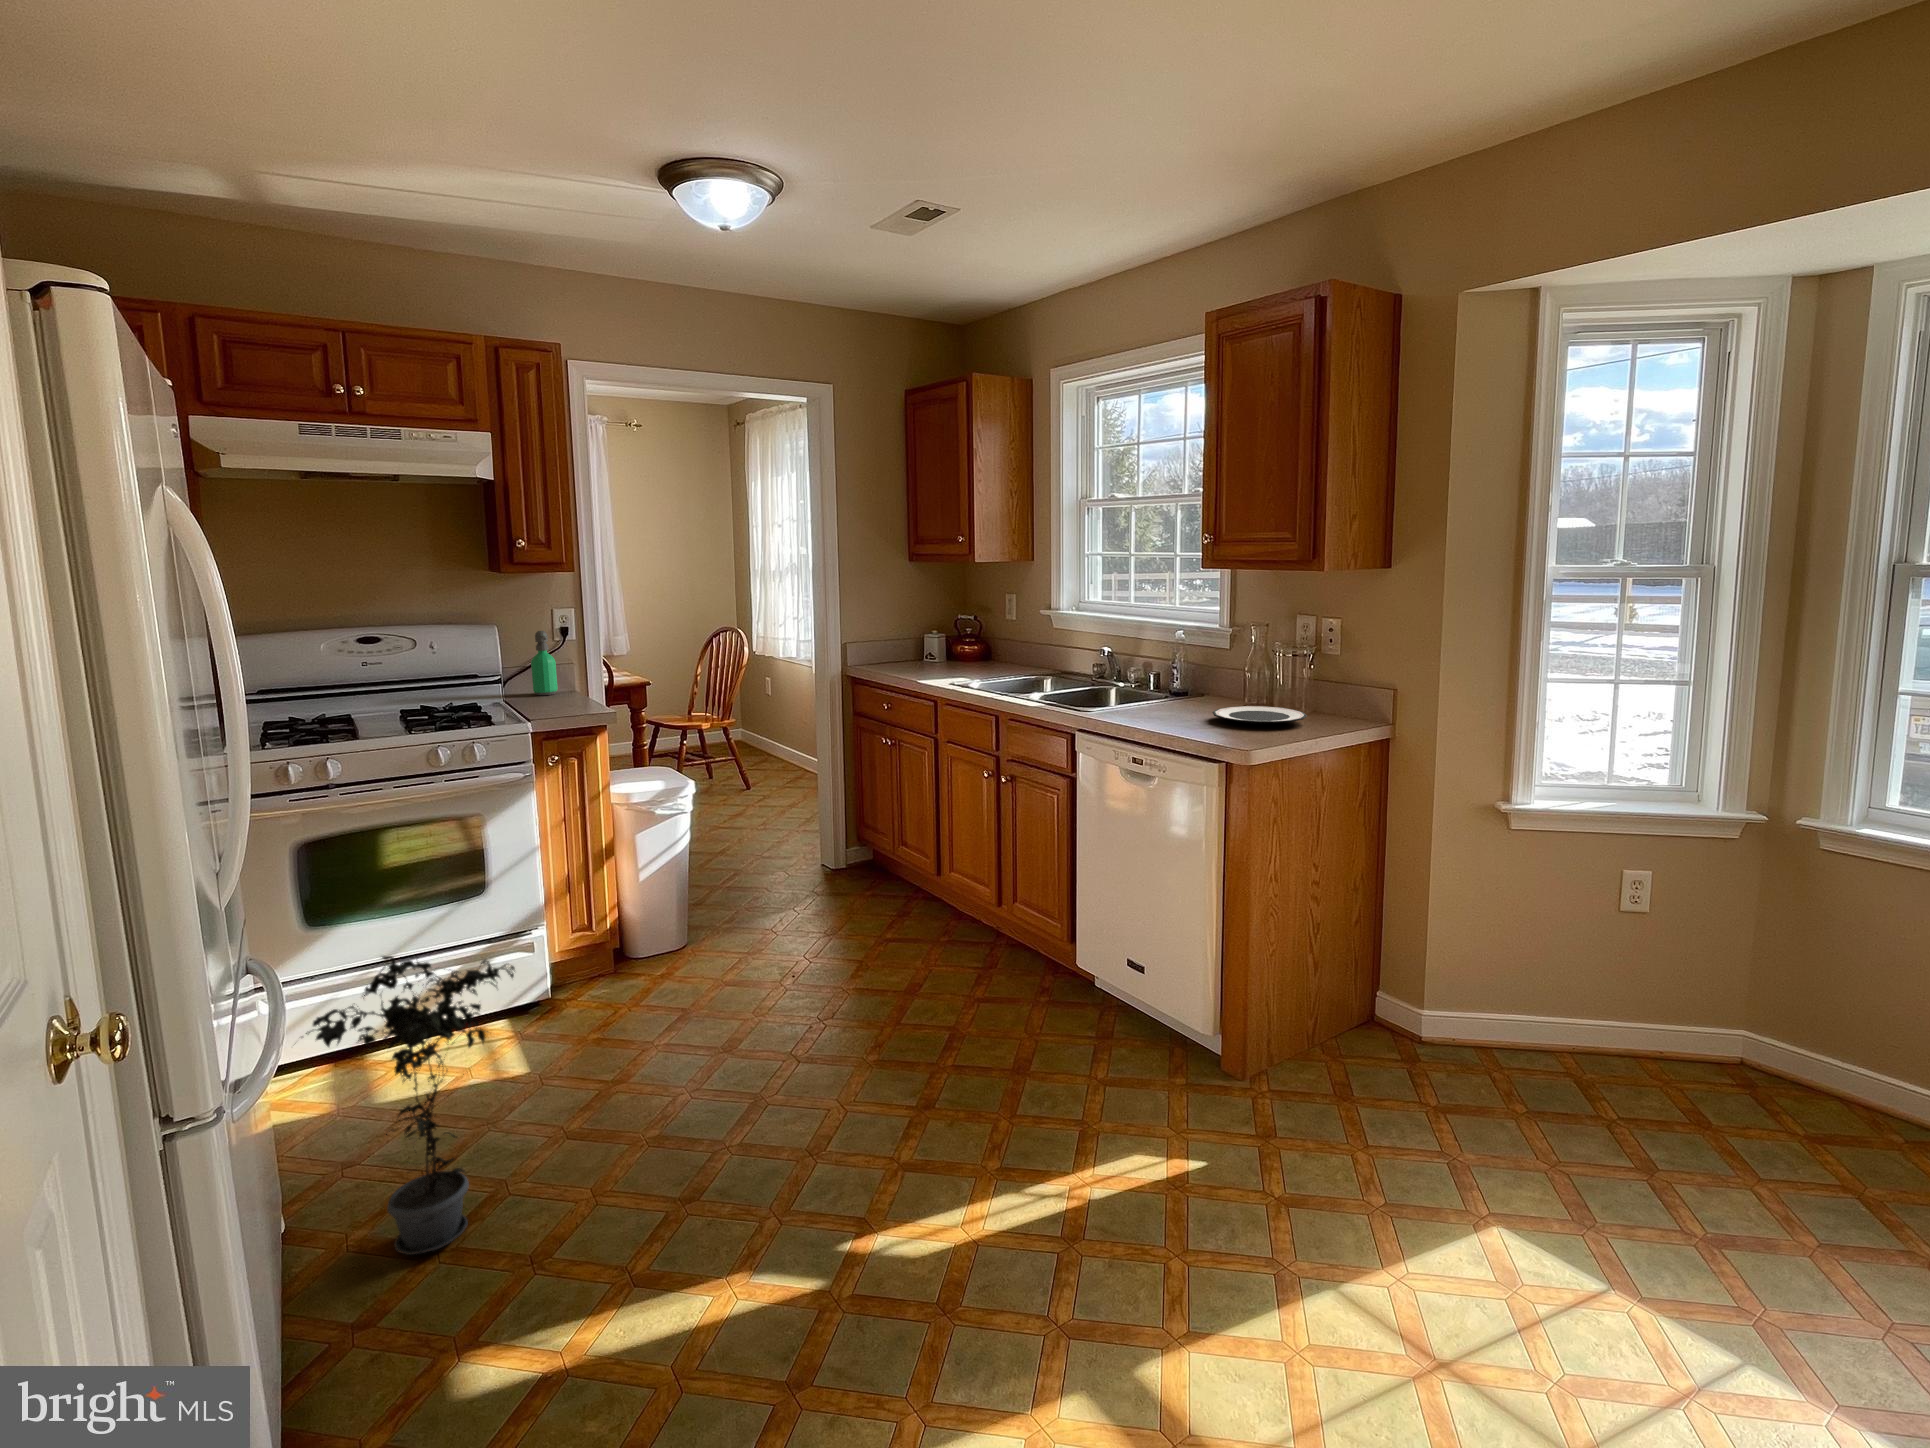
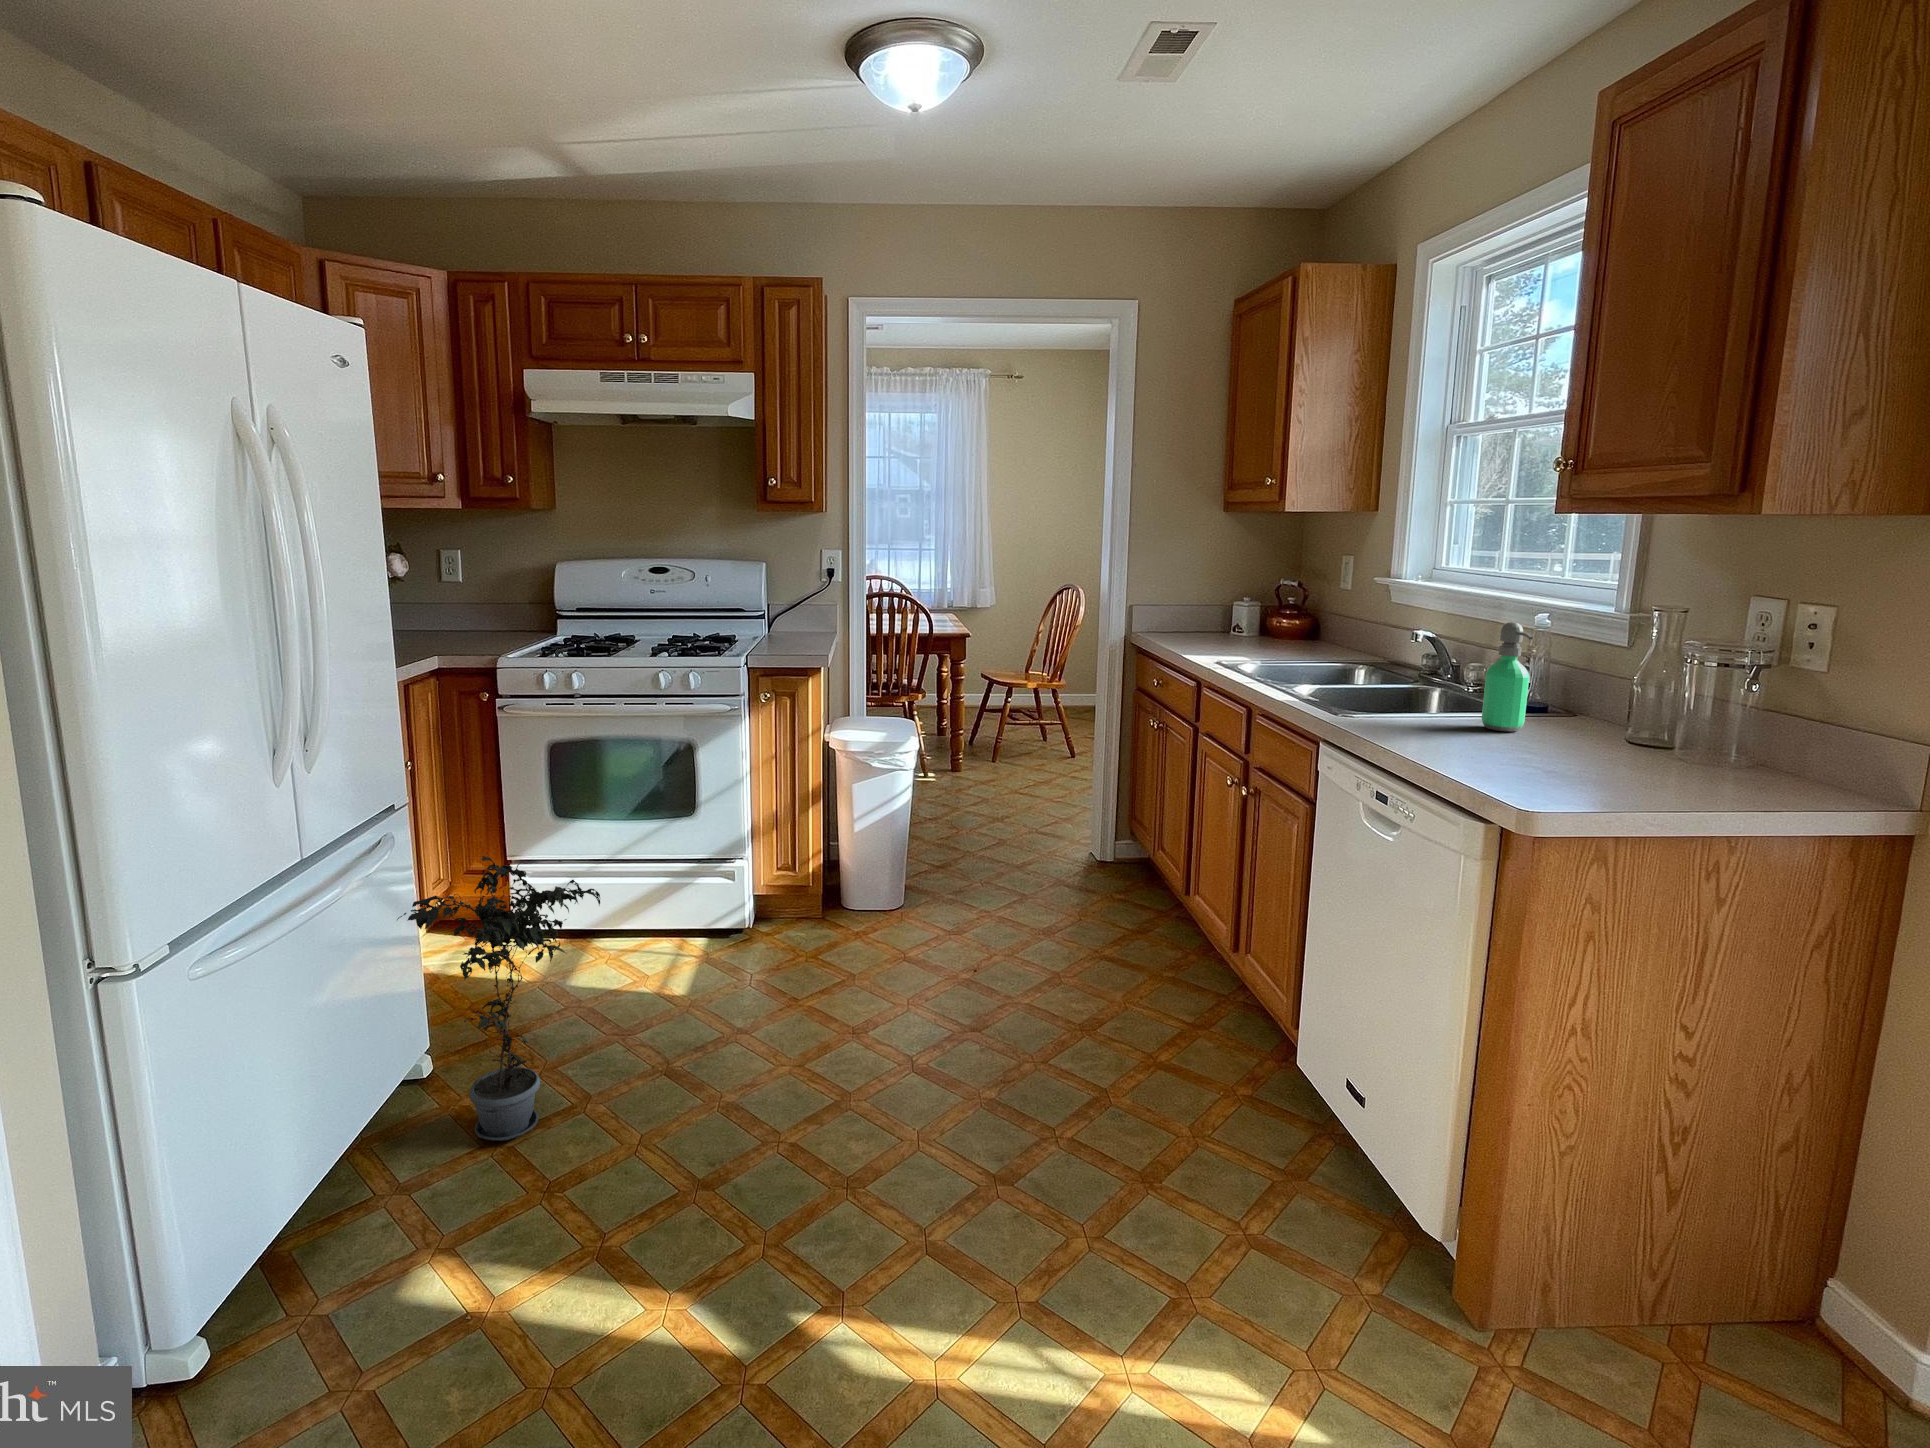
soap dispenser: present [531,631,558,695] -> present [1482,622,1533,731]
plate: present [1212,706,1307,724] -> none [1533,737,1723,776]

